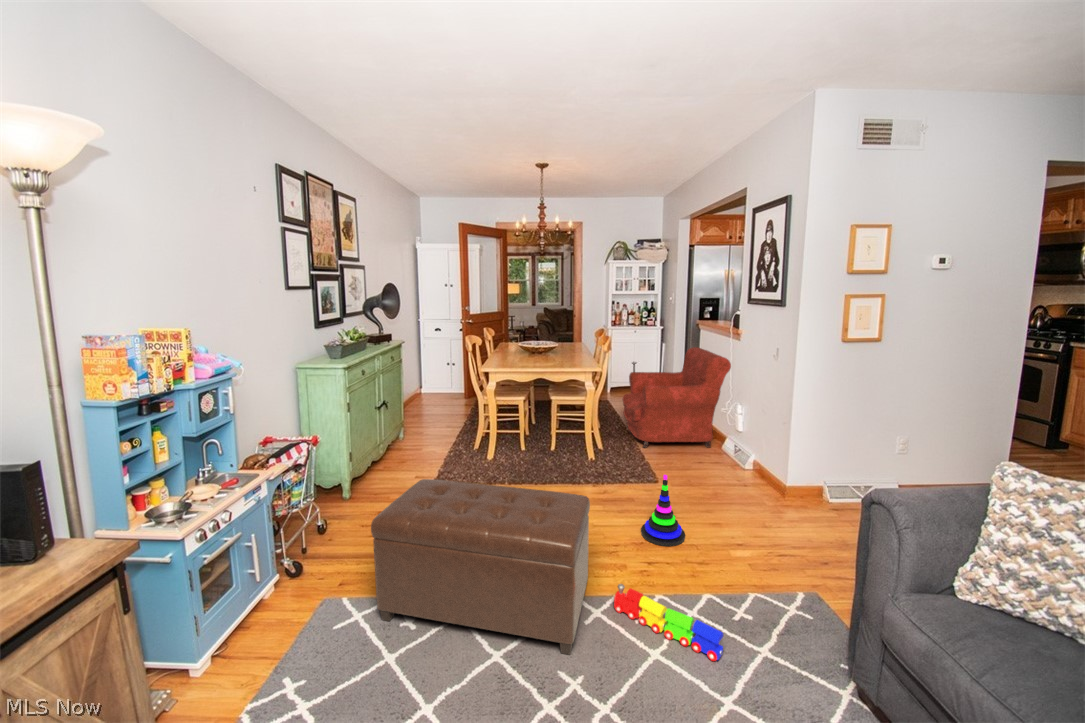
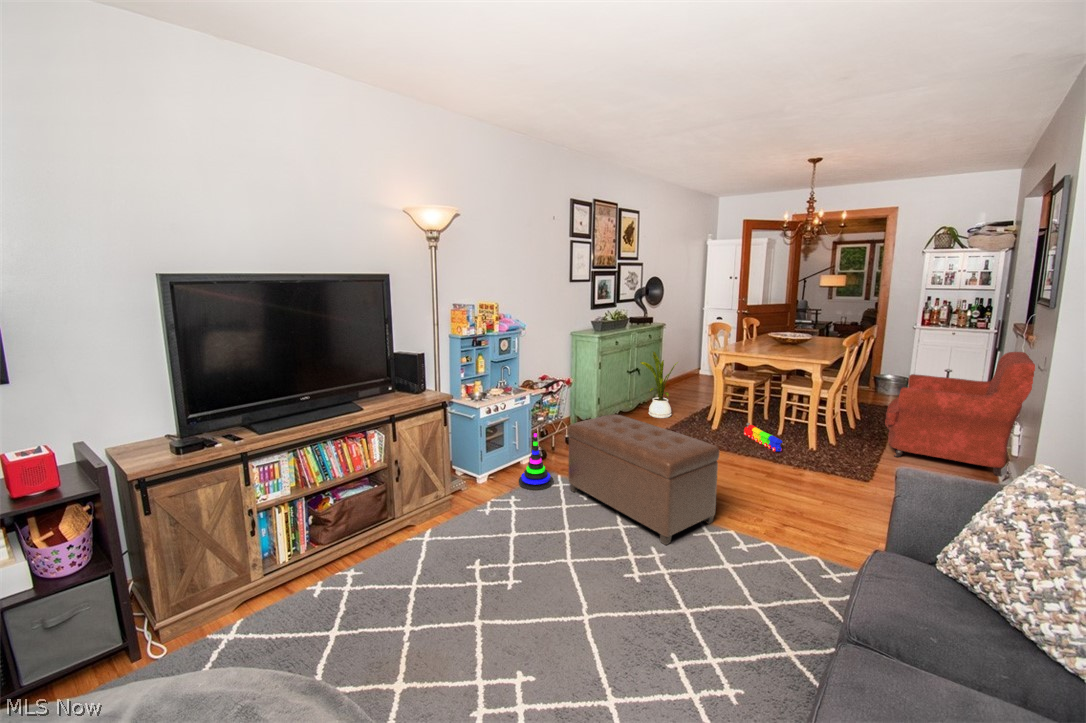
house plant: none [392,378,437,457] -> present [640,352,678,418]
stacking toy: present [641,475,685,546] -> present [519,433,553,490]
toy train: present [614,584,723,661] -> present [744,423,782,452]

